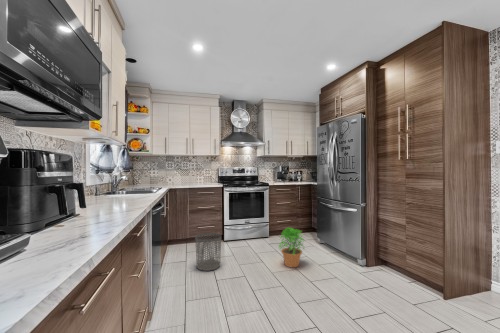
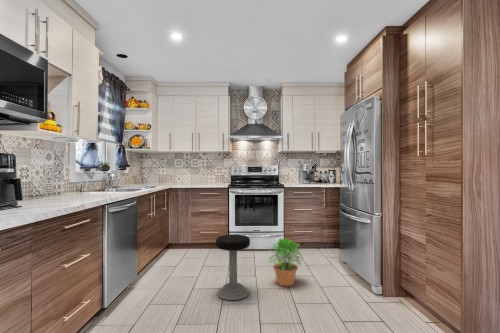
stool: none [241,227,271,285] -> present [216,234,250,300]
waste bin: present [195,233,221,271] -> none [178,239,207,279]

